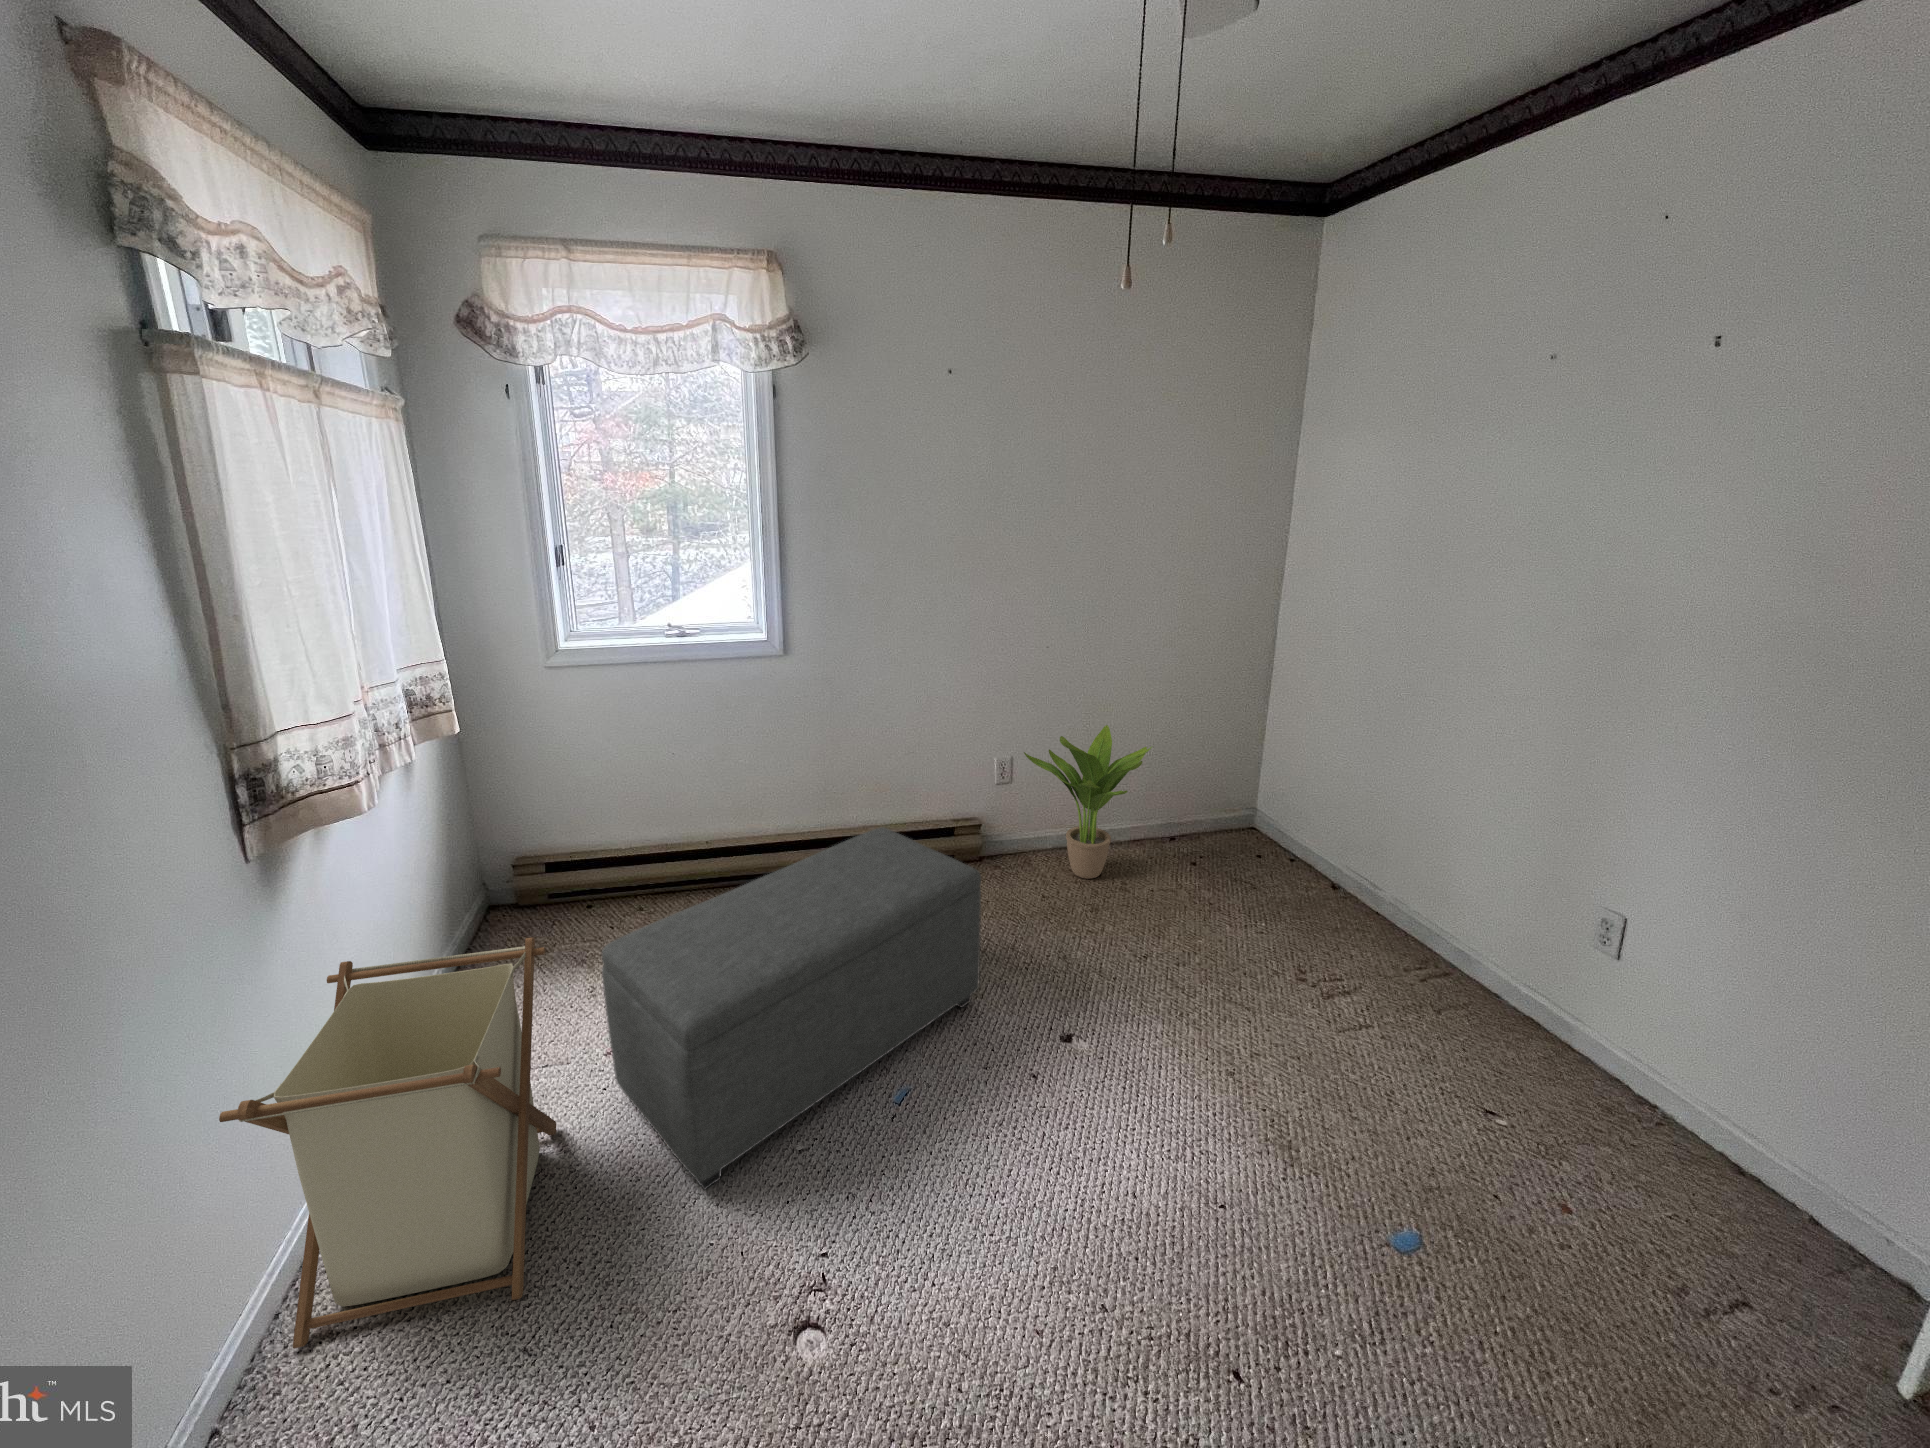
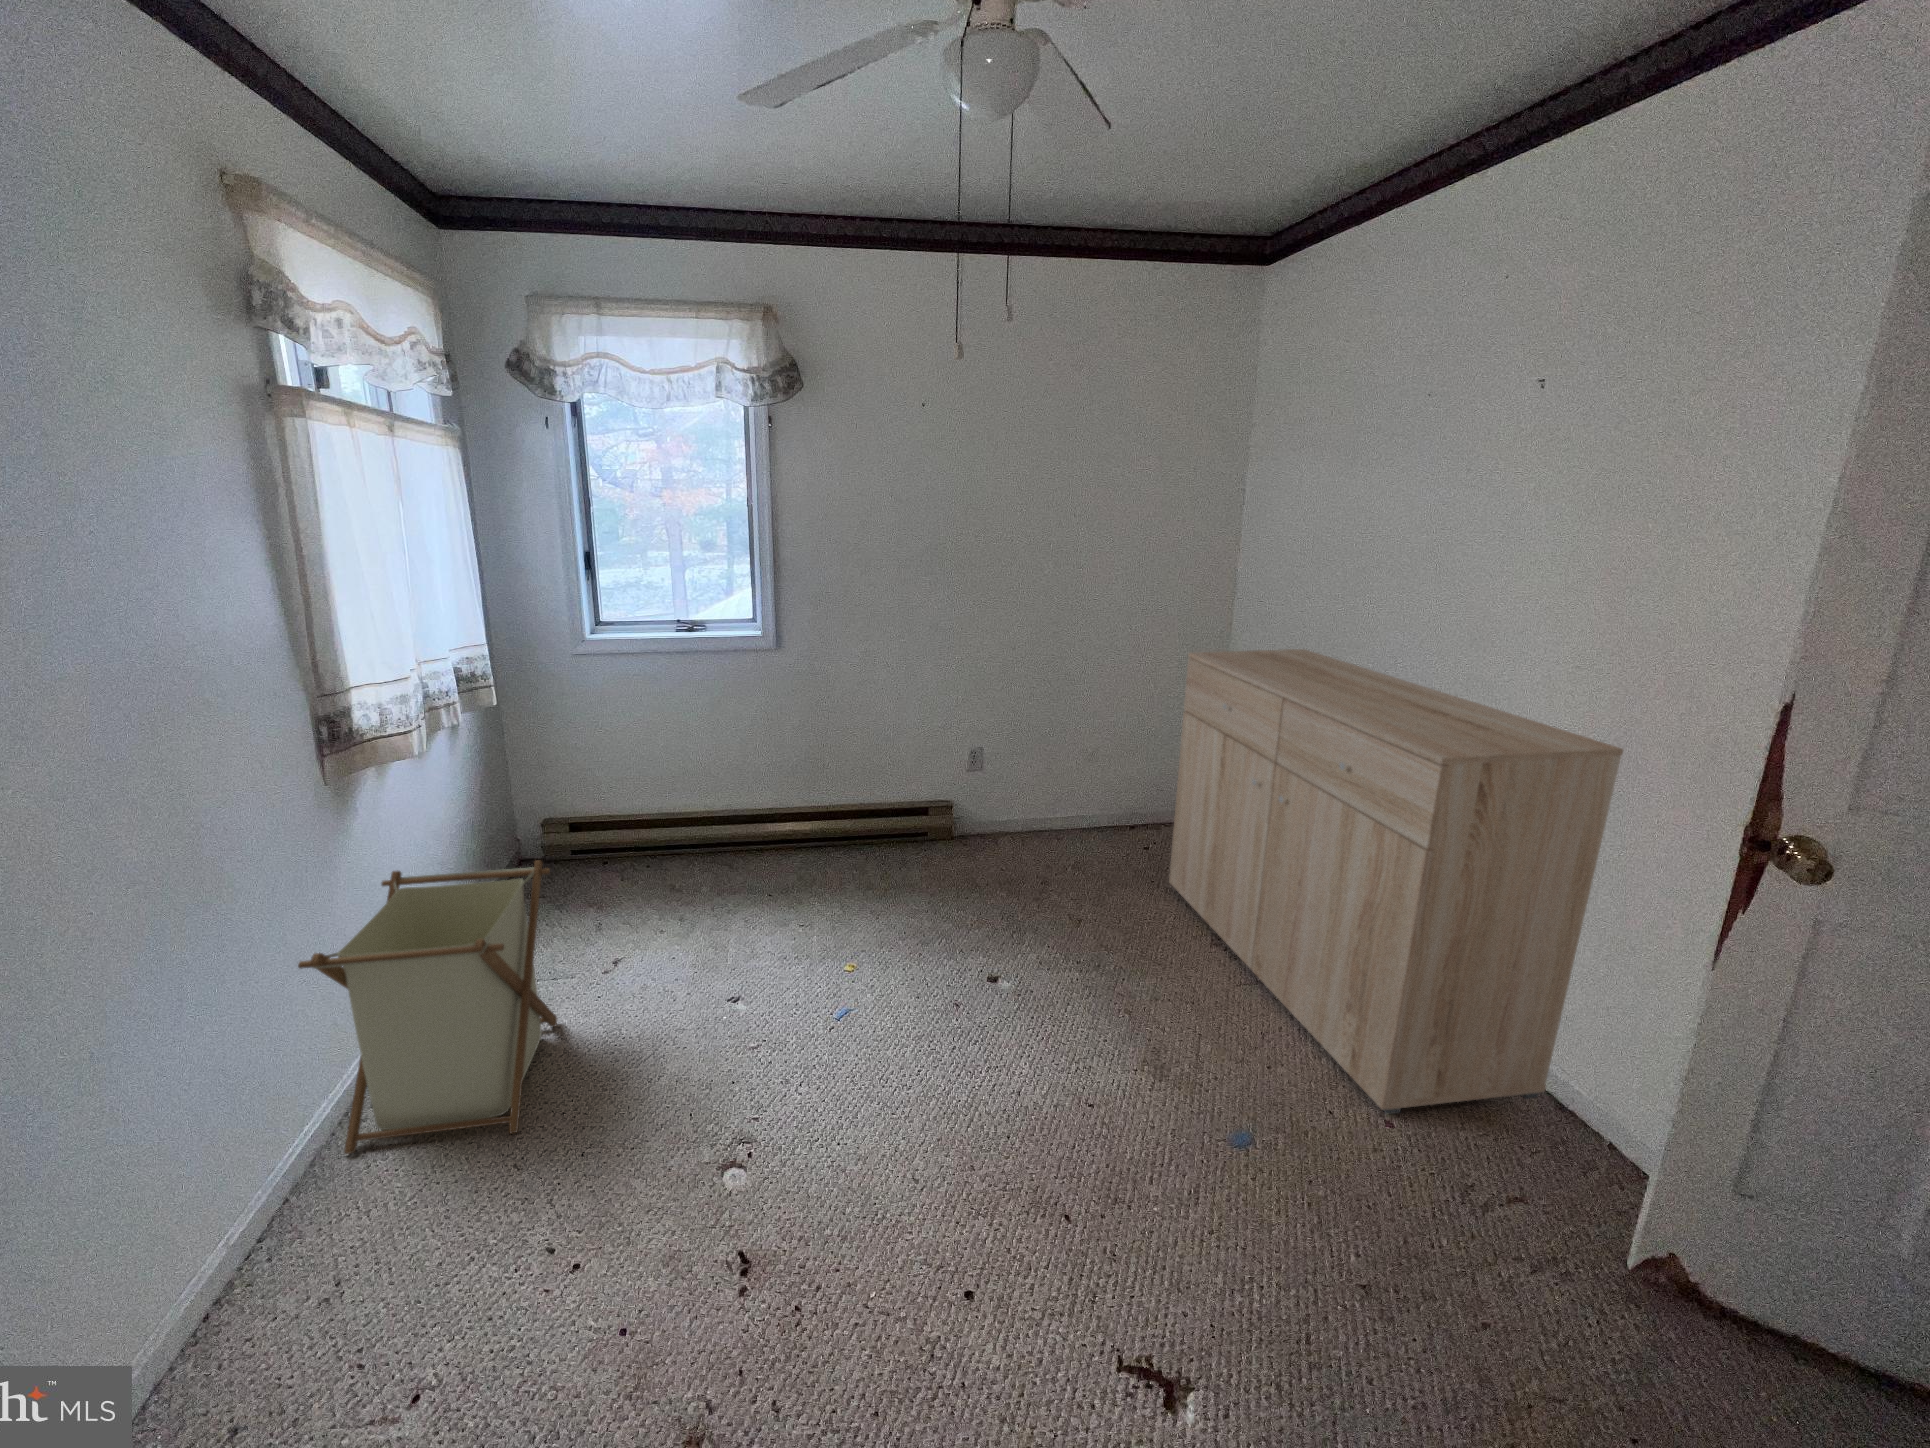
dresser: none [1233,646,1846,1196] -> present [1169,649,1624,1114]
potted plant: present [1024,725,1152,879] -> none [988,719,1102,856]
ottoman: present [601,827,981,1189] -> none [597,797,924,1071]

